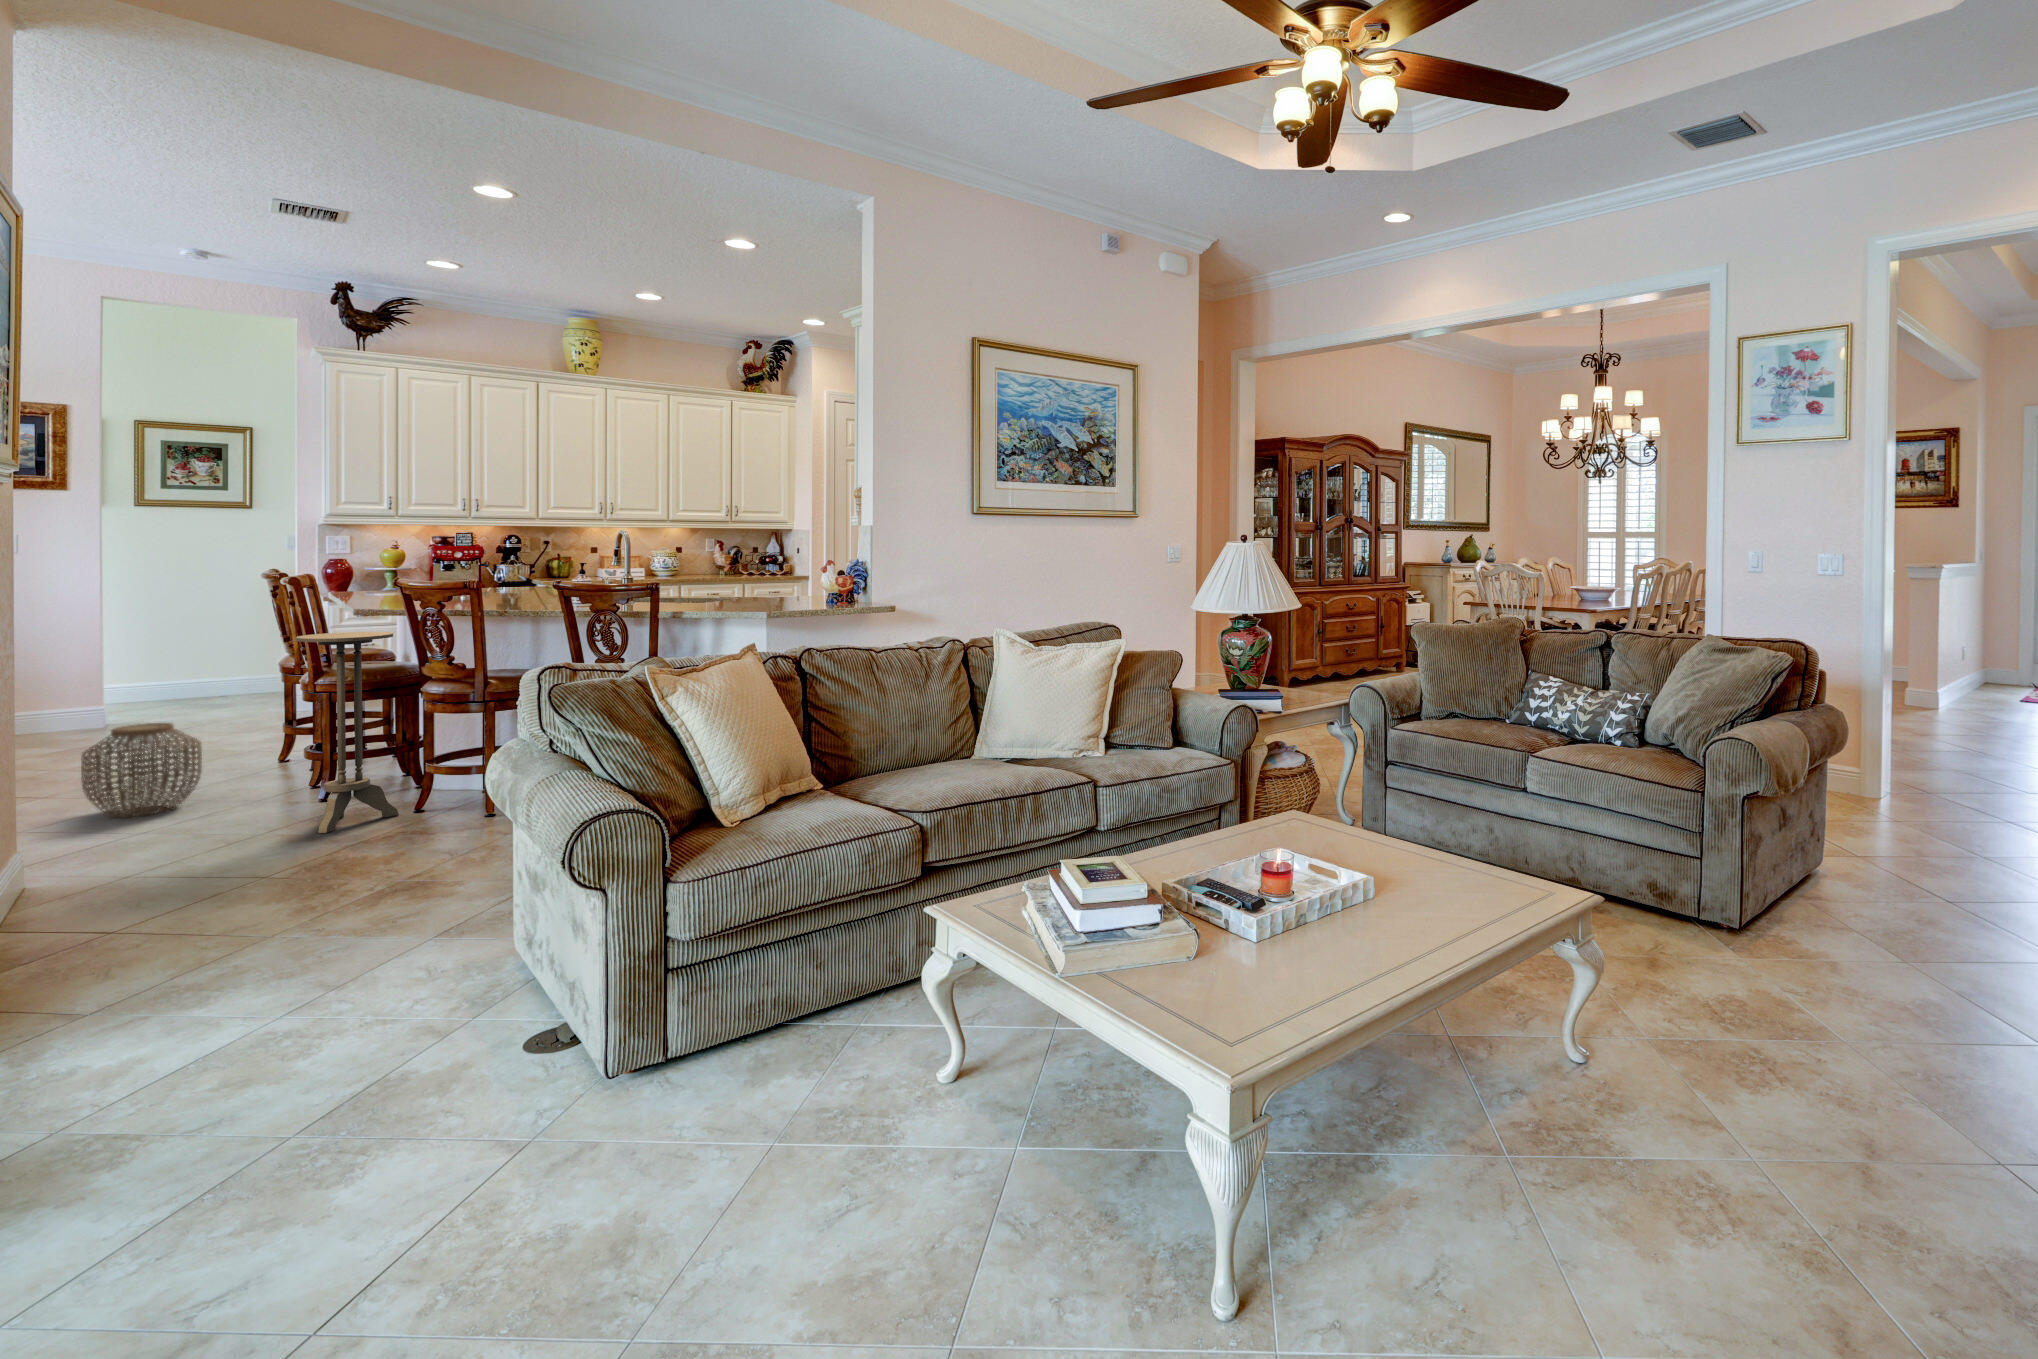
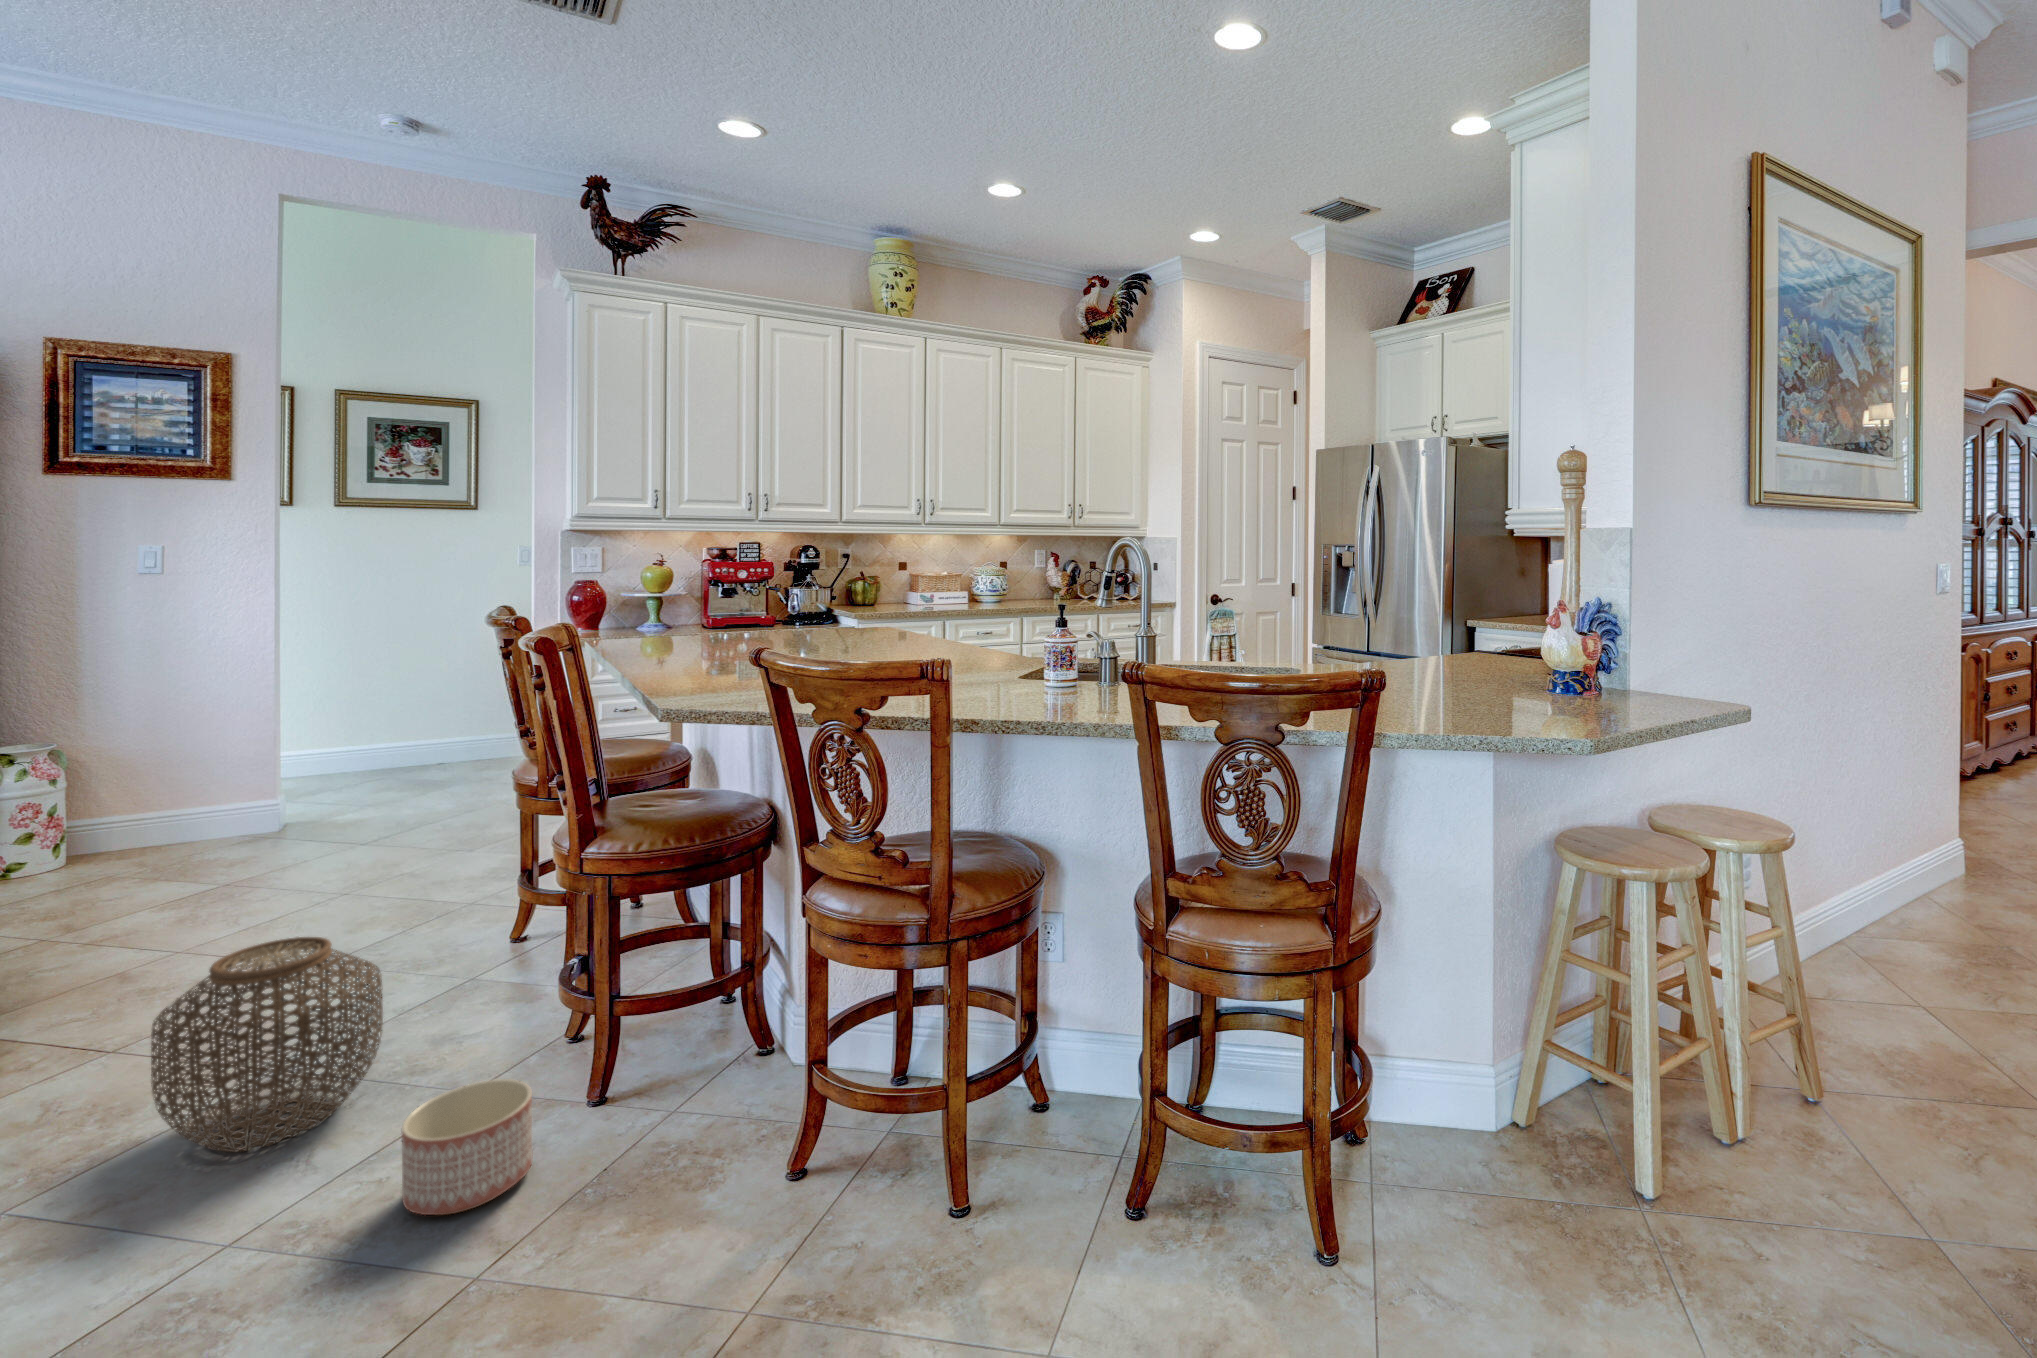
side table: present [296,632,399,833] -> none [560,775,756,1270]
planter: none [217,778,284,826] -> present [402,1079,533,1215]

